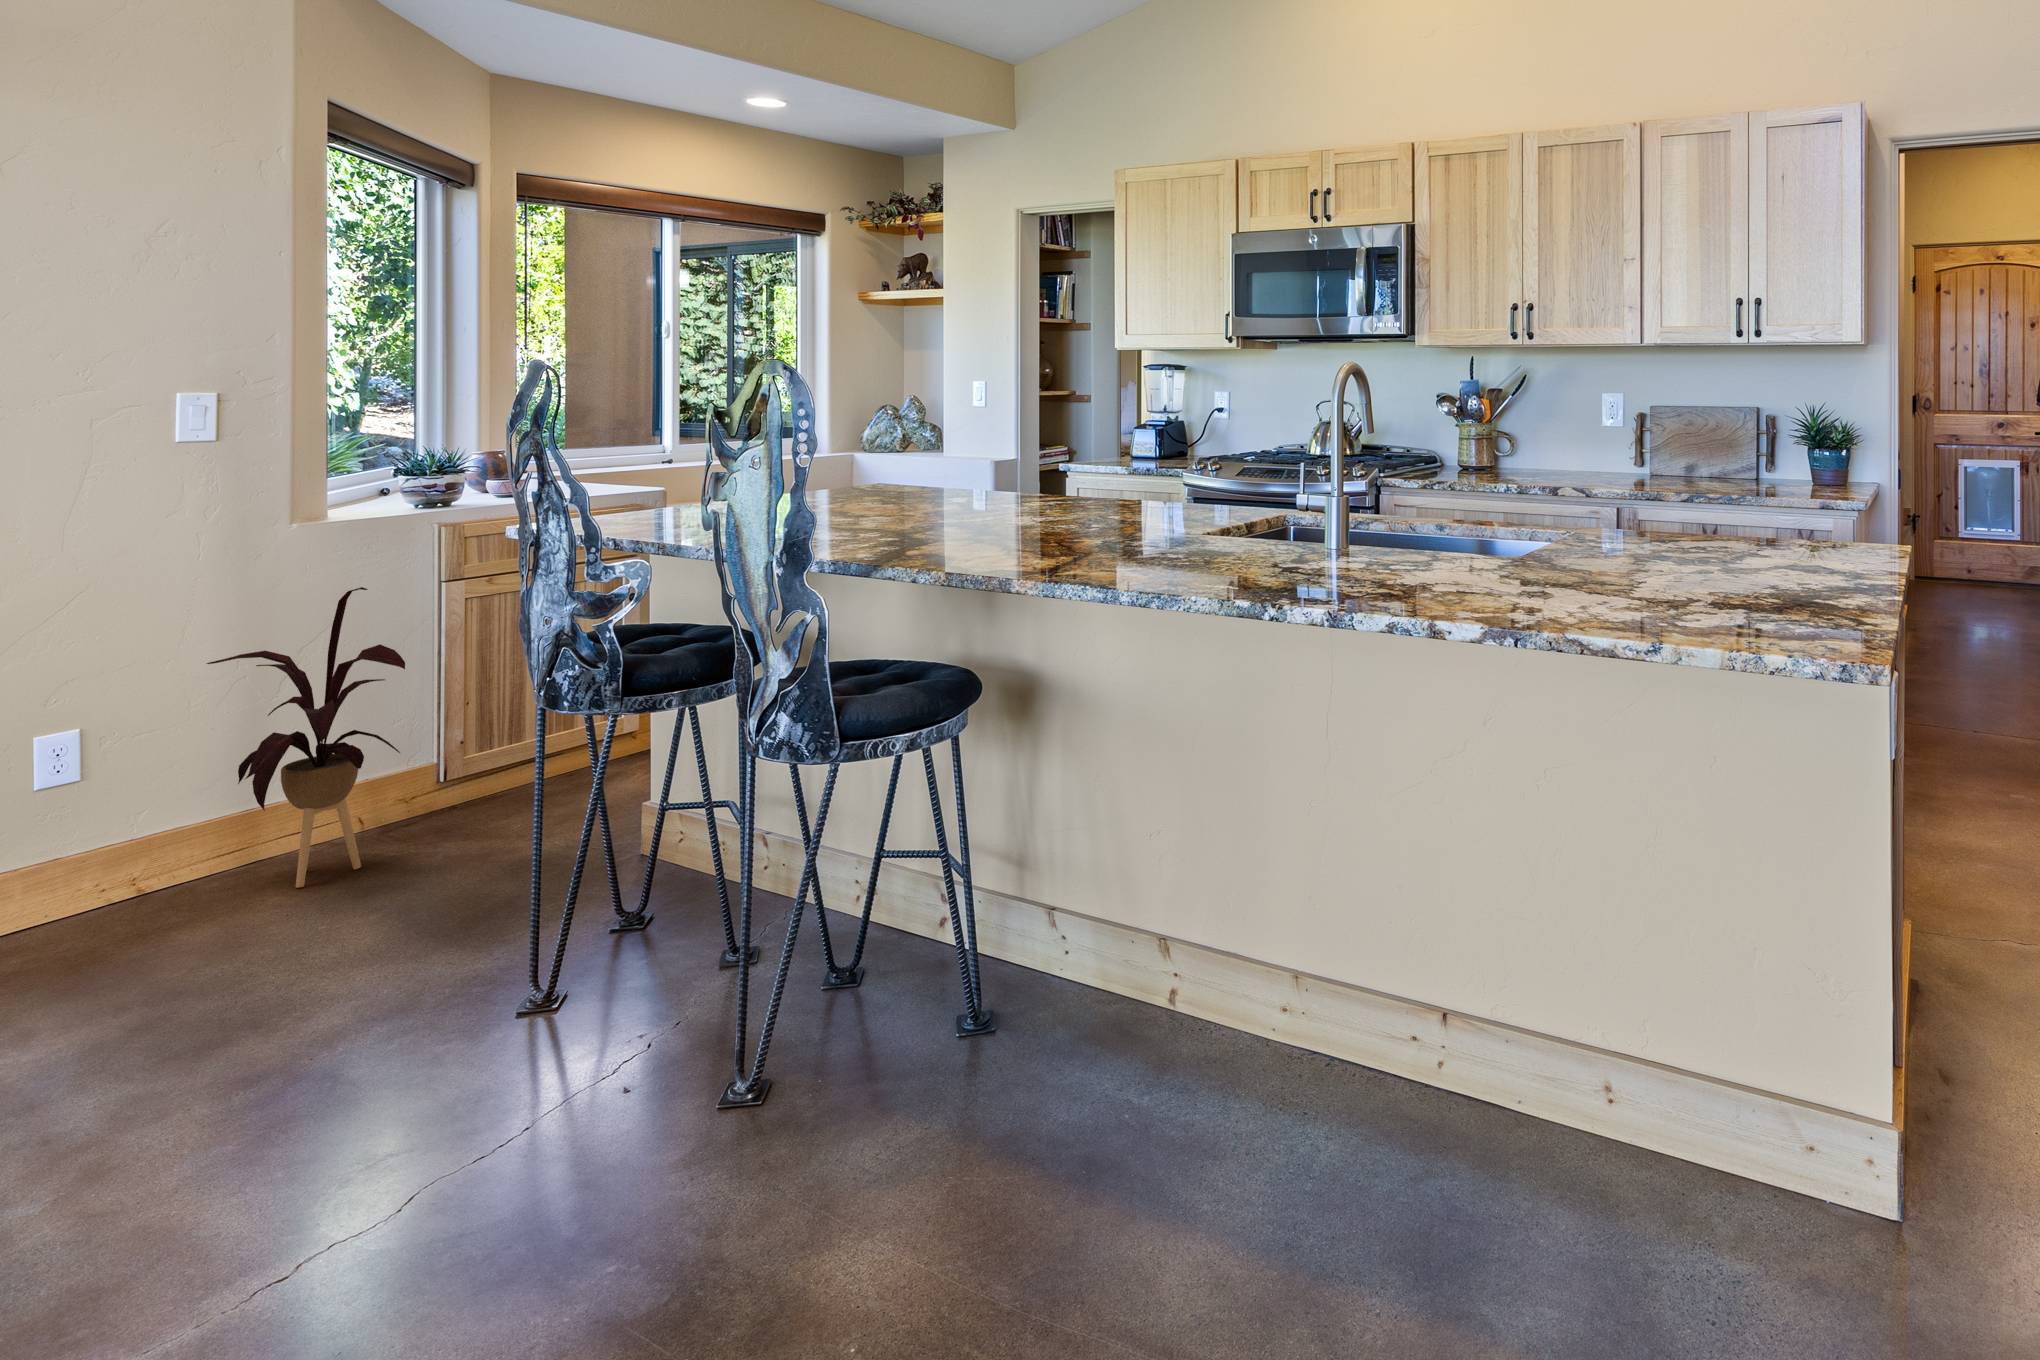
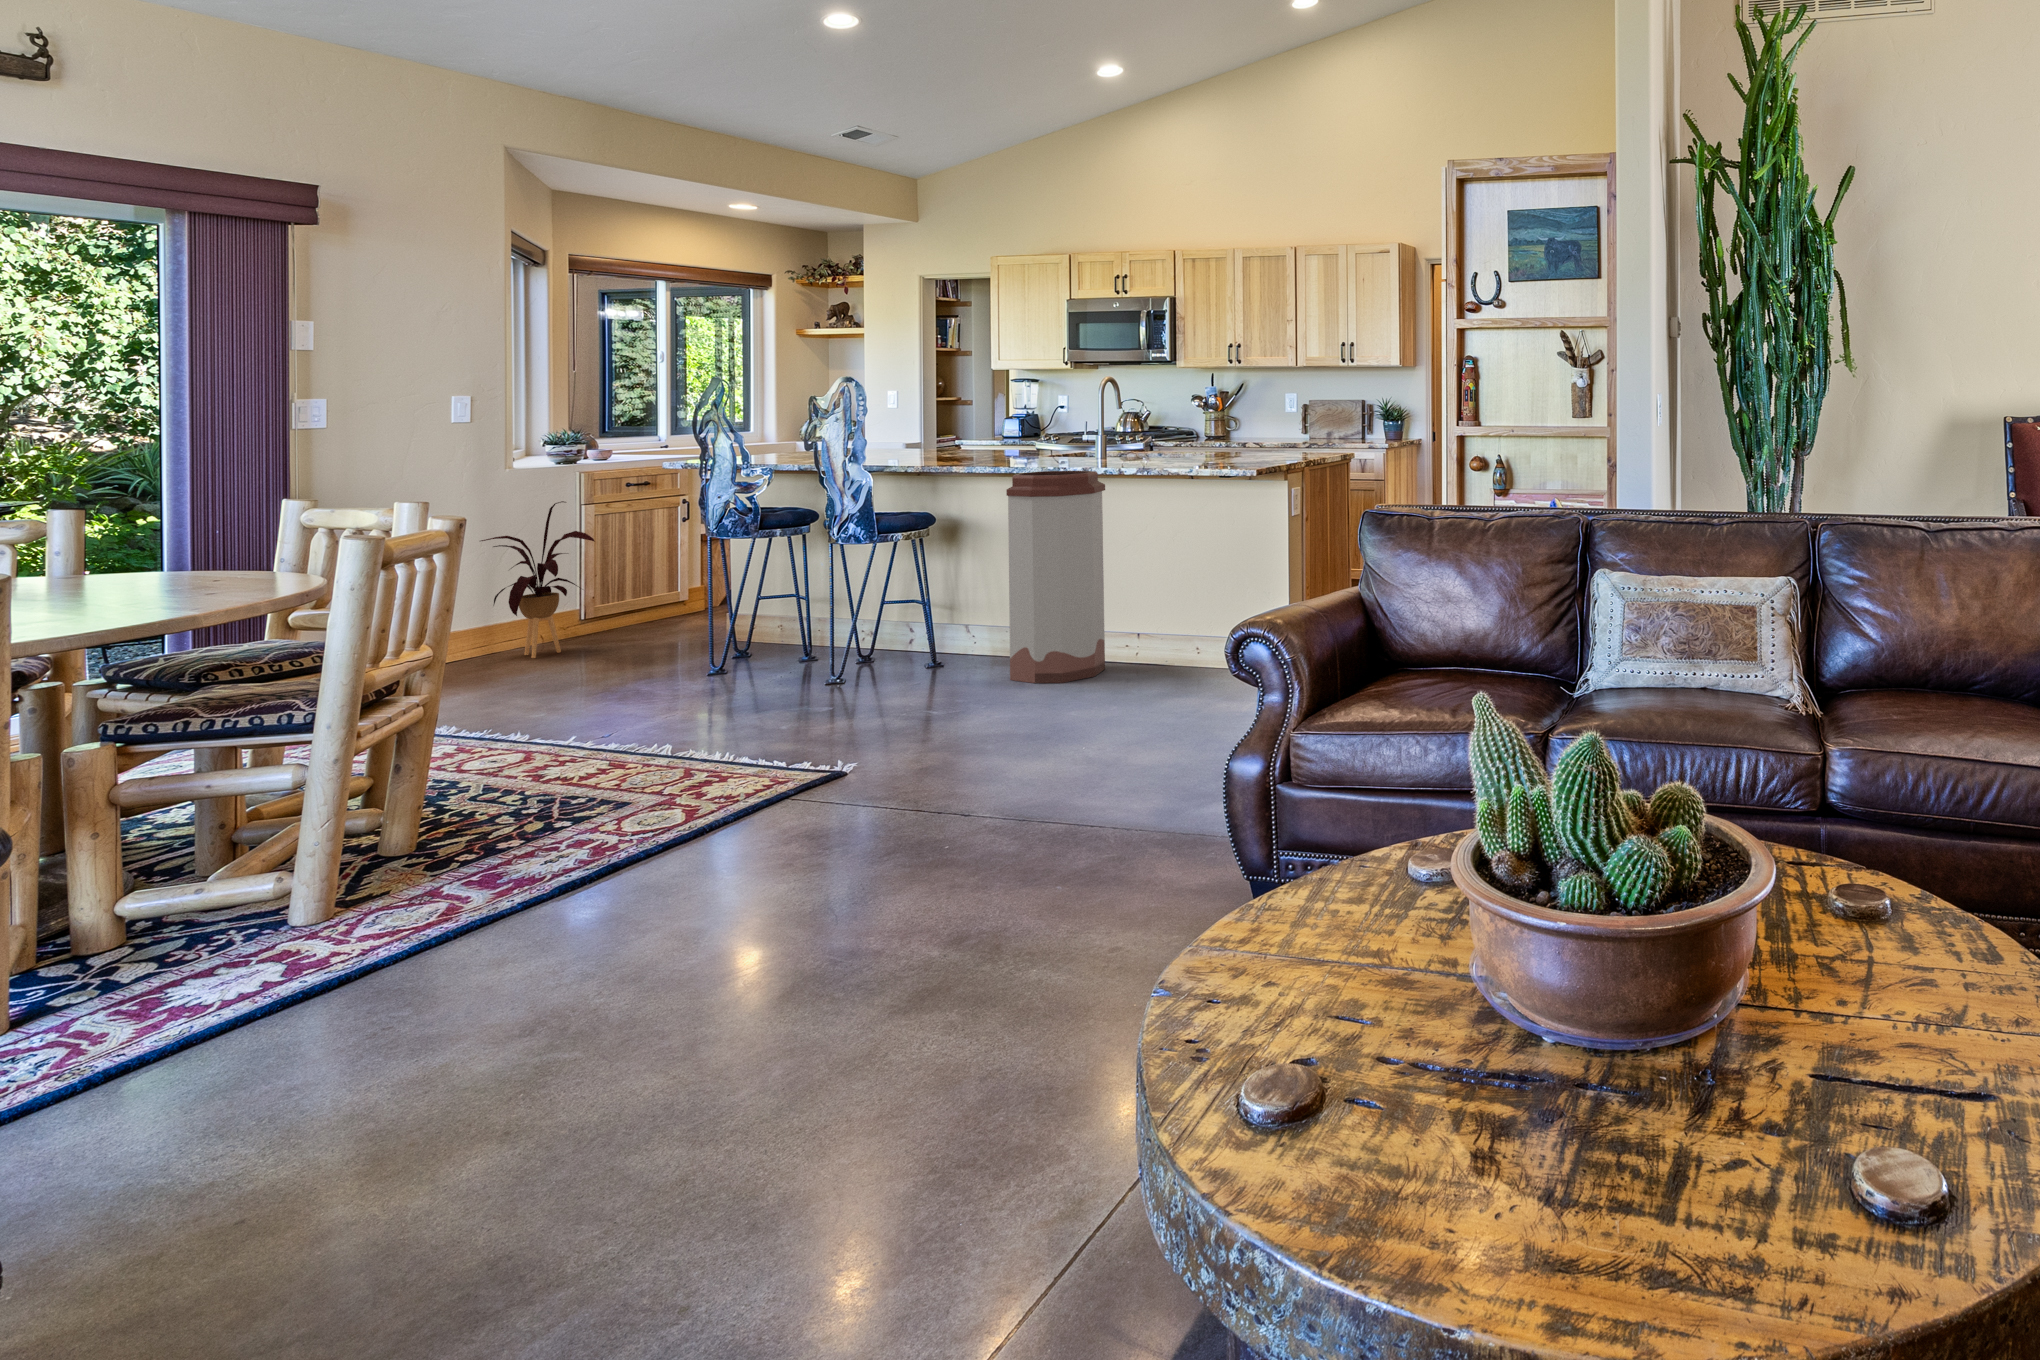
trash can: none [1151,594,1394,1215] -> present [1006,471,1105,683]

